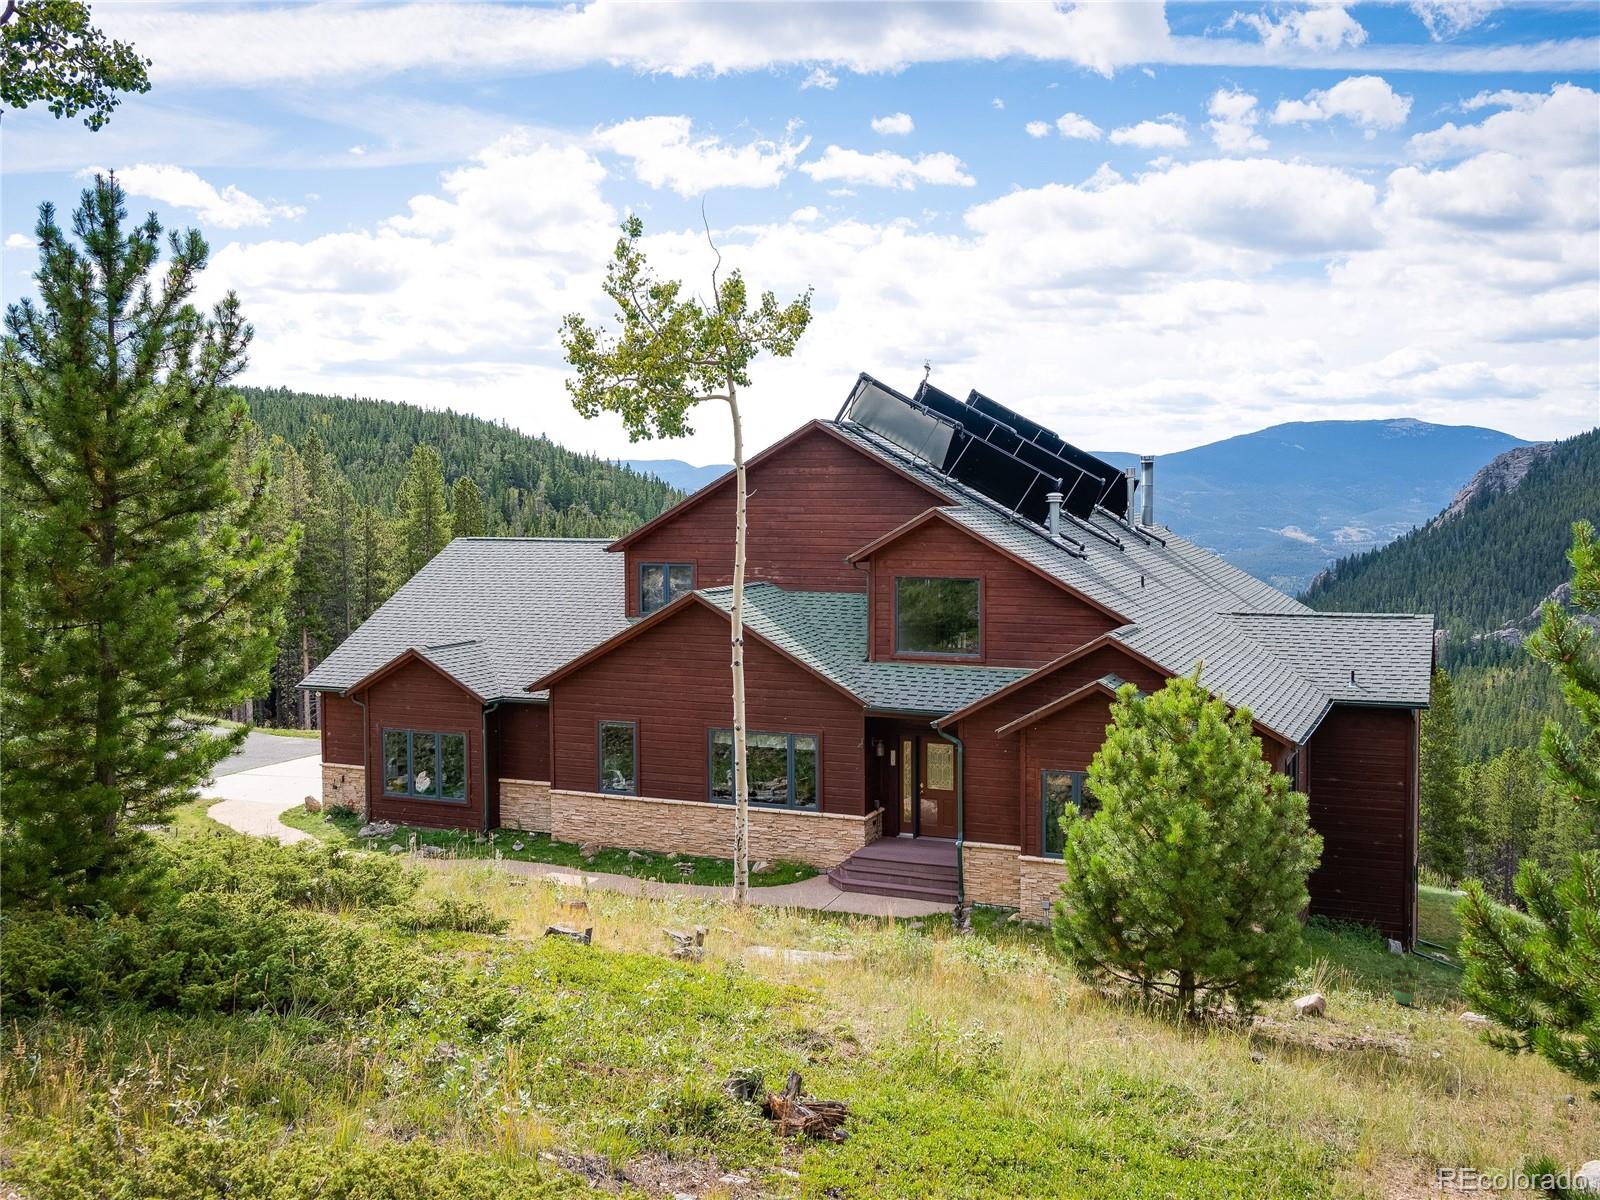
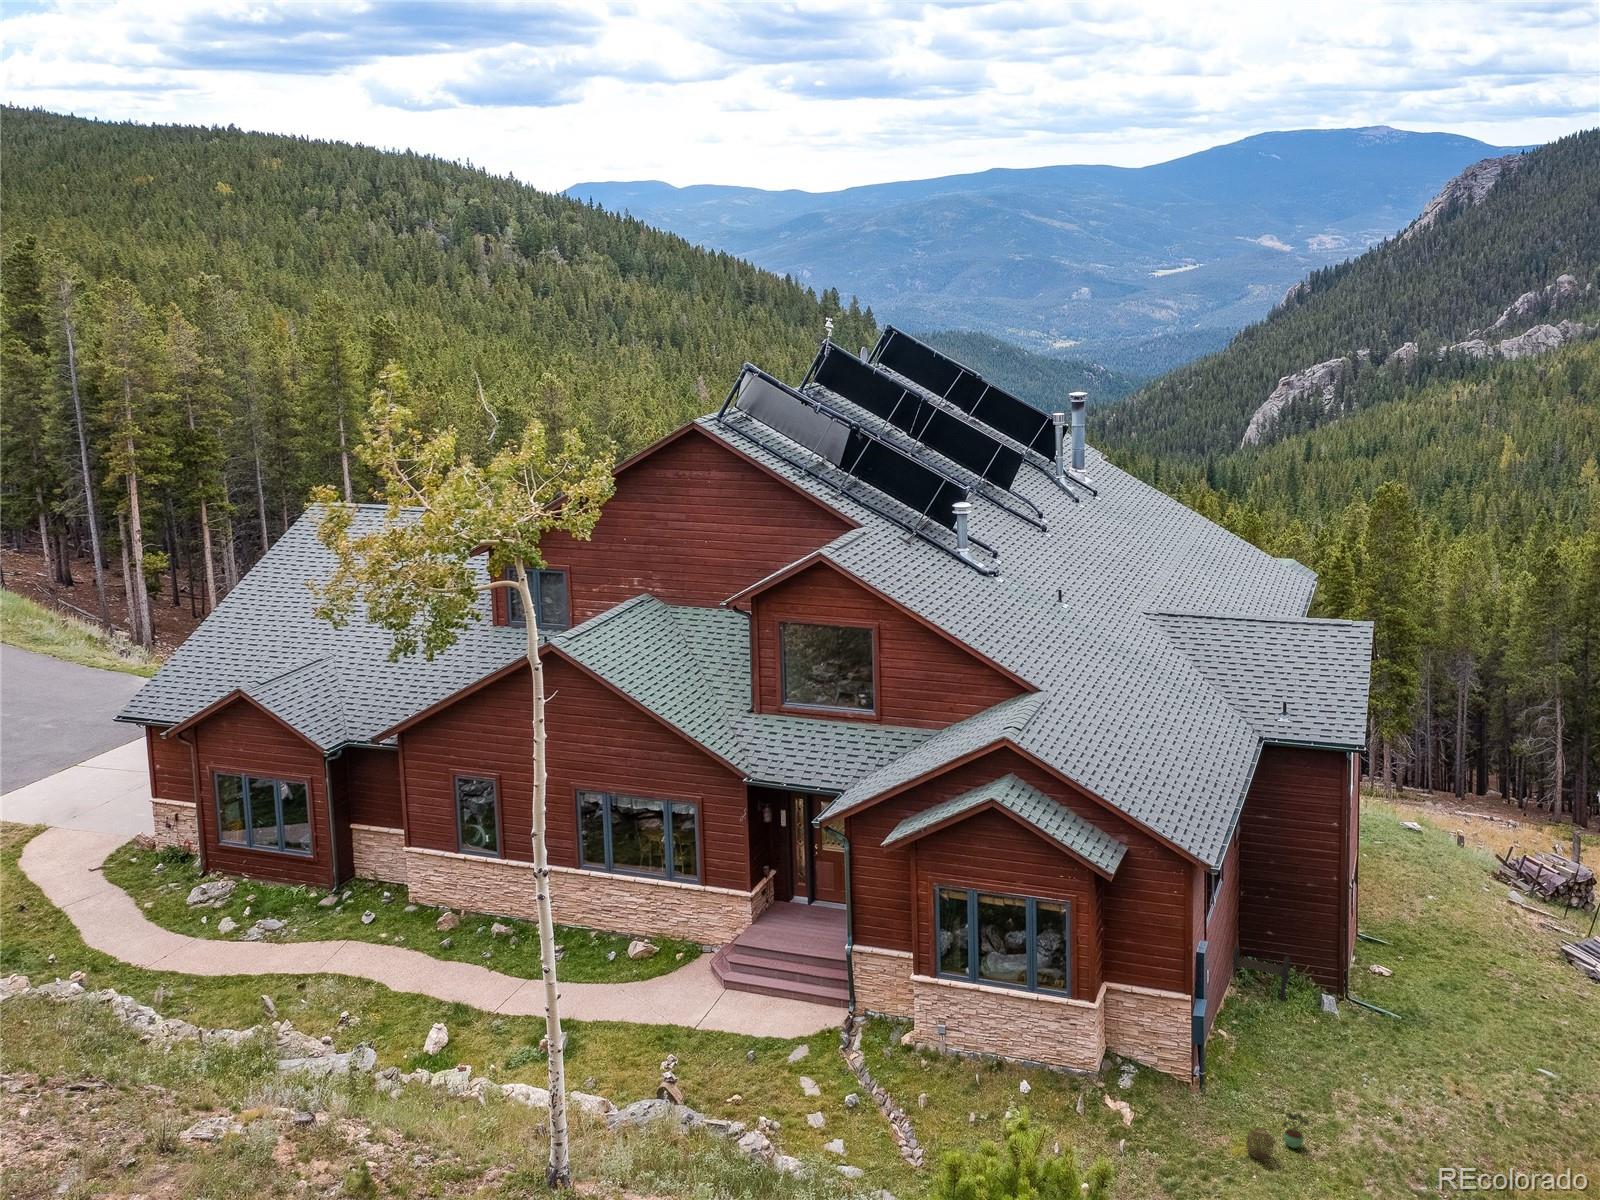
bench: none [1311,891,1368,939] -> present [1233,946,1290,1001]
woven basket: none [1360,976,1388,1006] -> present [1246,1128,1274,1159]

